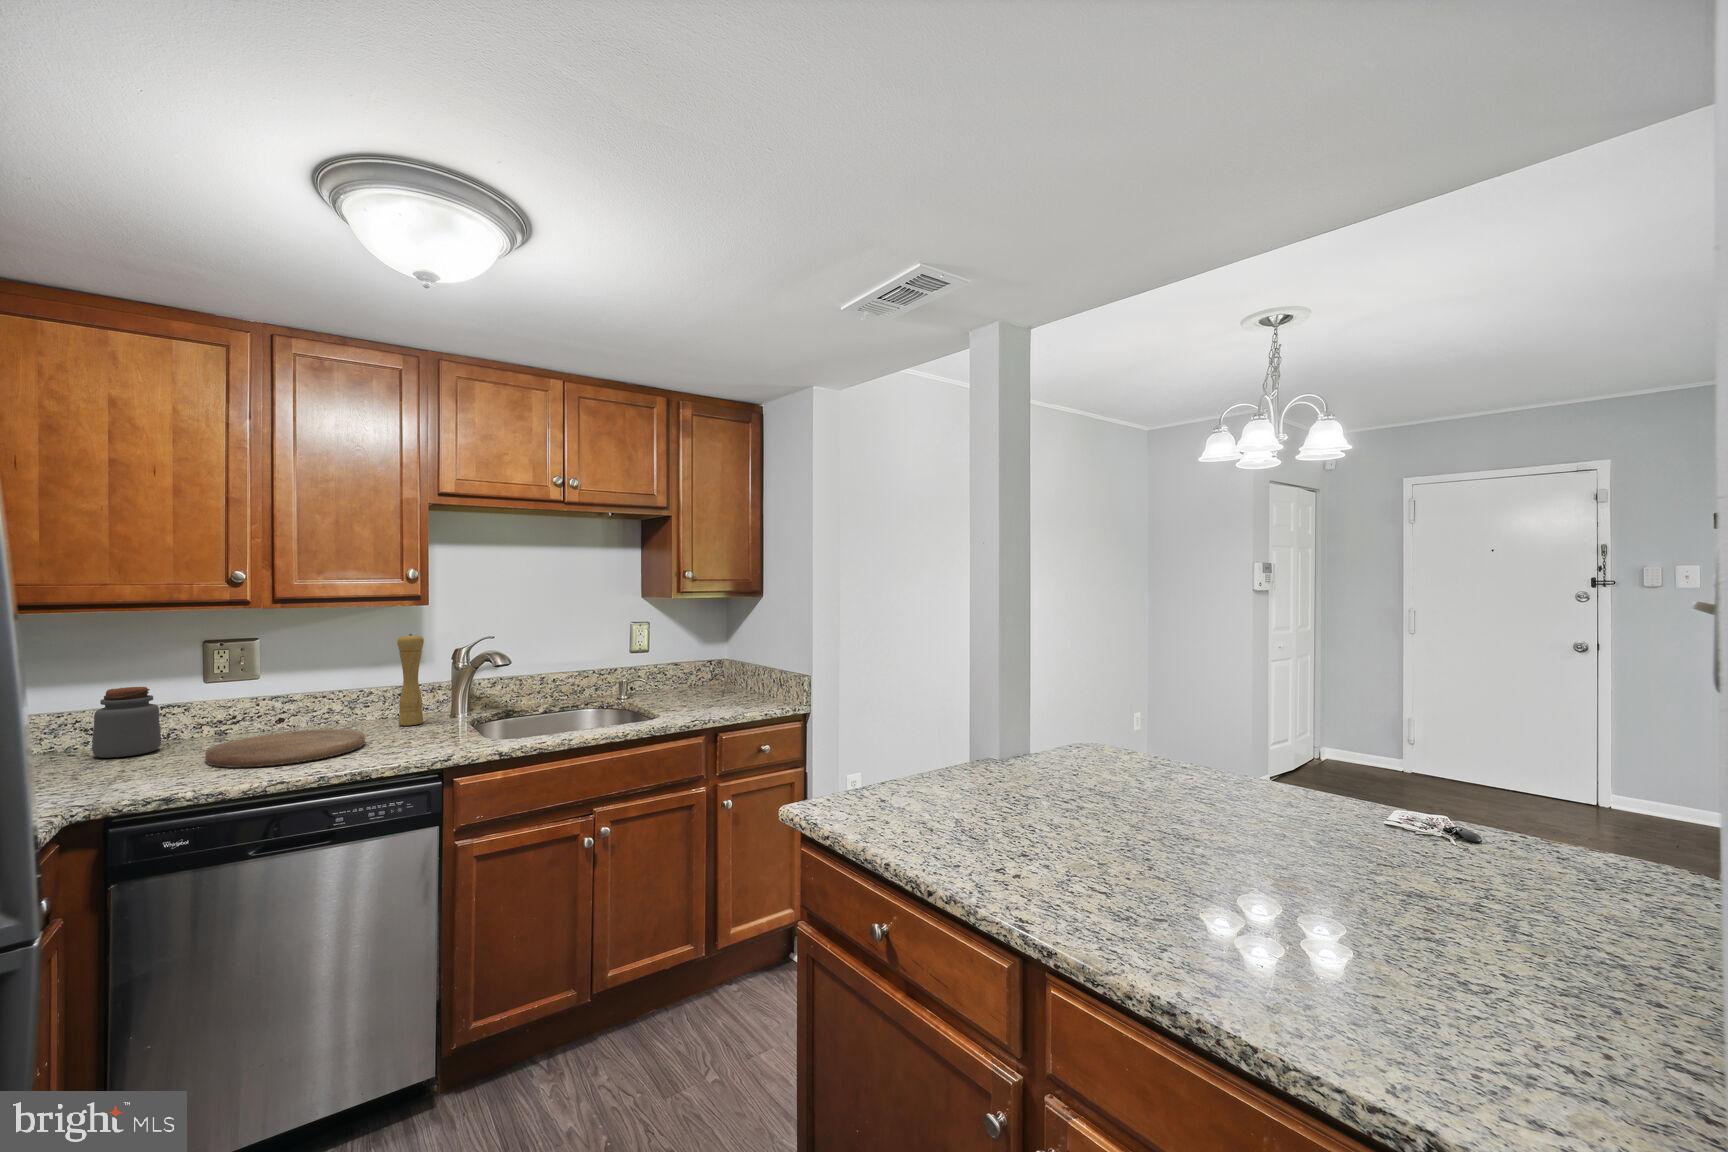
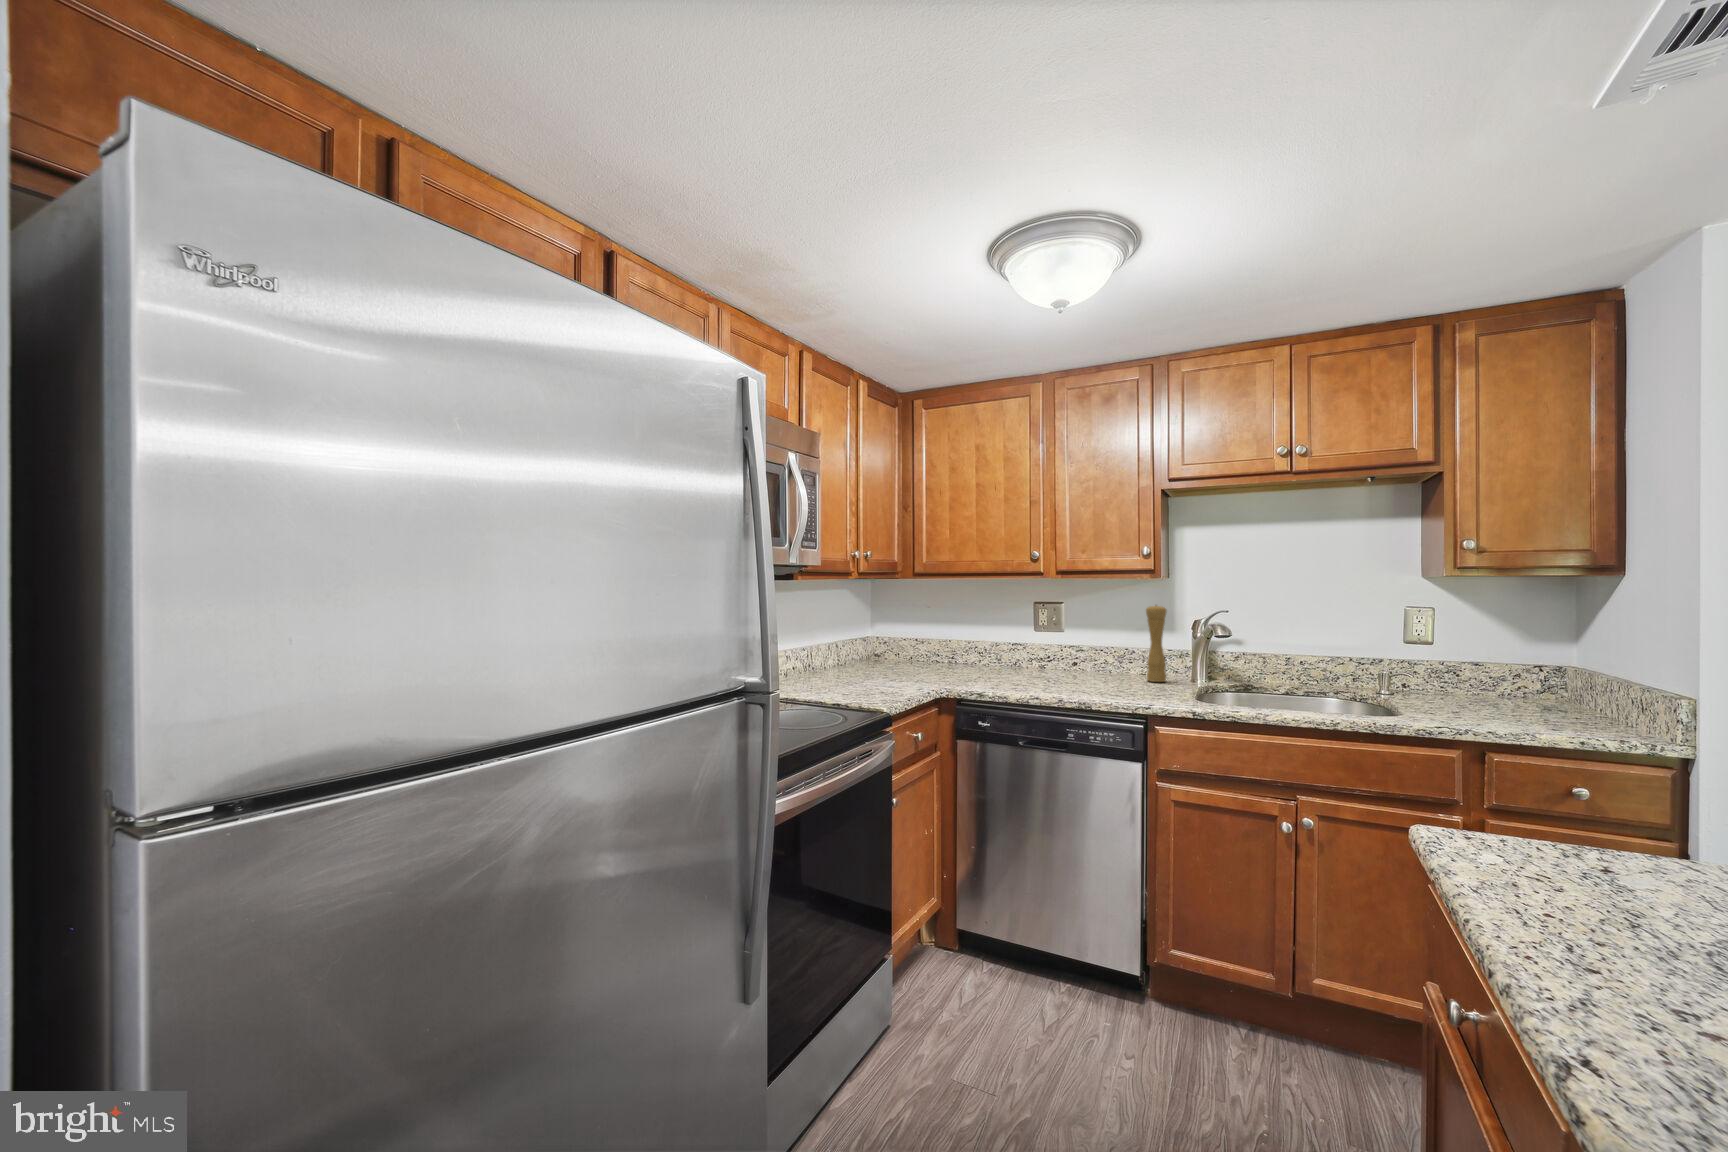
jar: present [92,687,161,758] -> none [975,629,1006,672]
cutting board: present [205,729,365,768] -> none [1014,671,1109,691]

